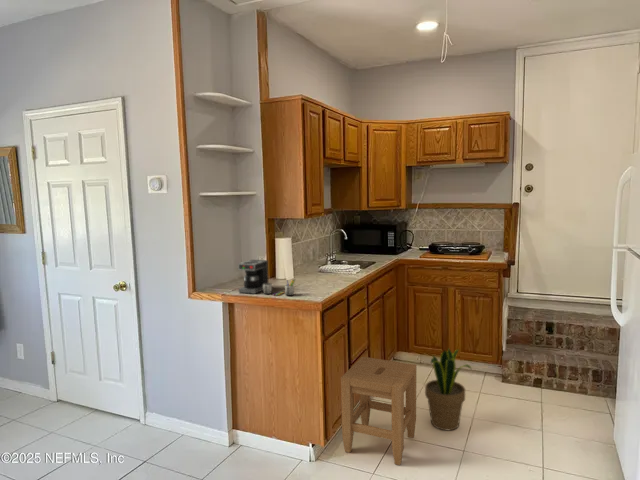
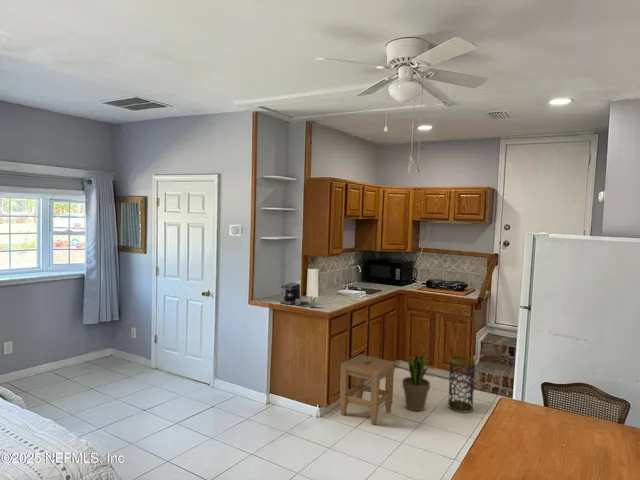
trash can: none [487,344,525,424] -> present [448,356,475,412]

